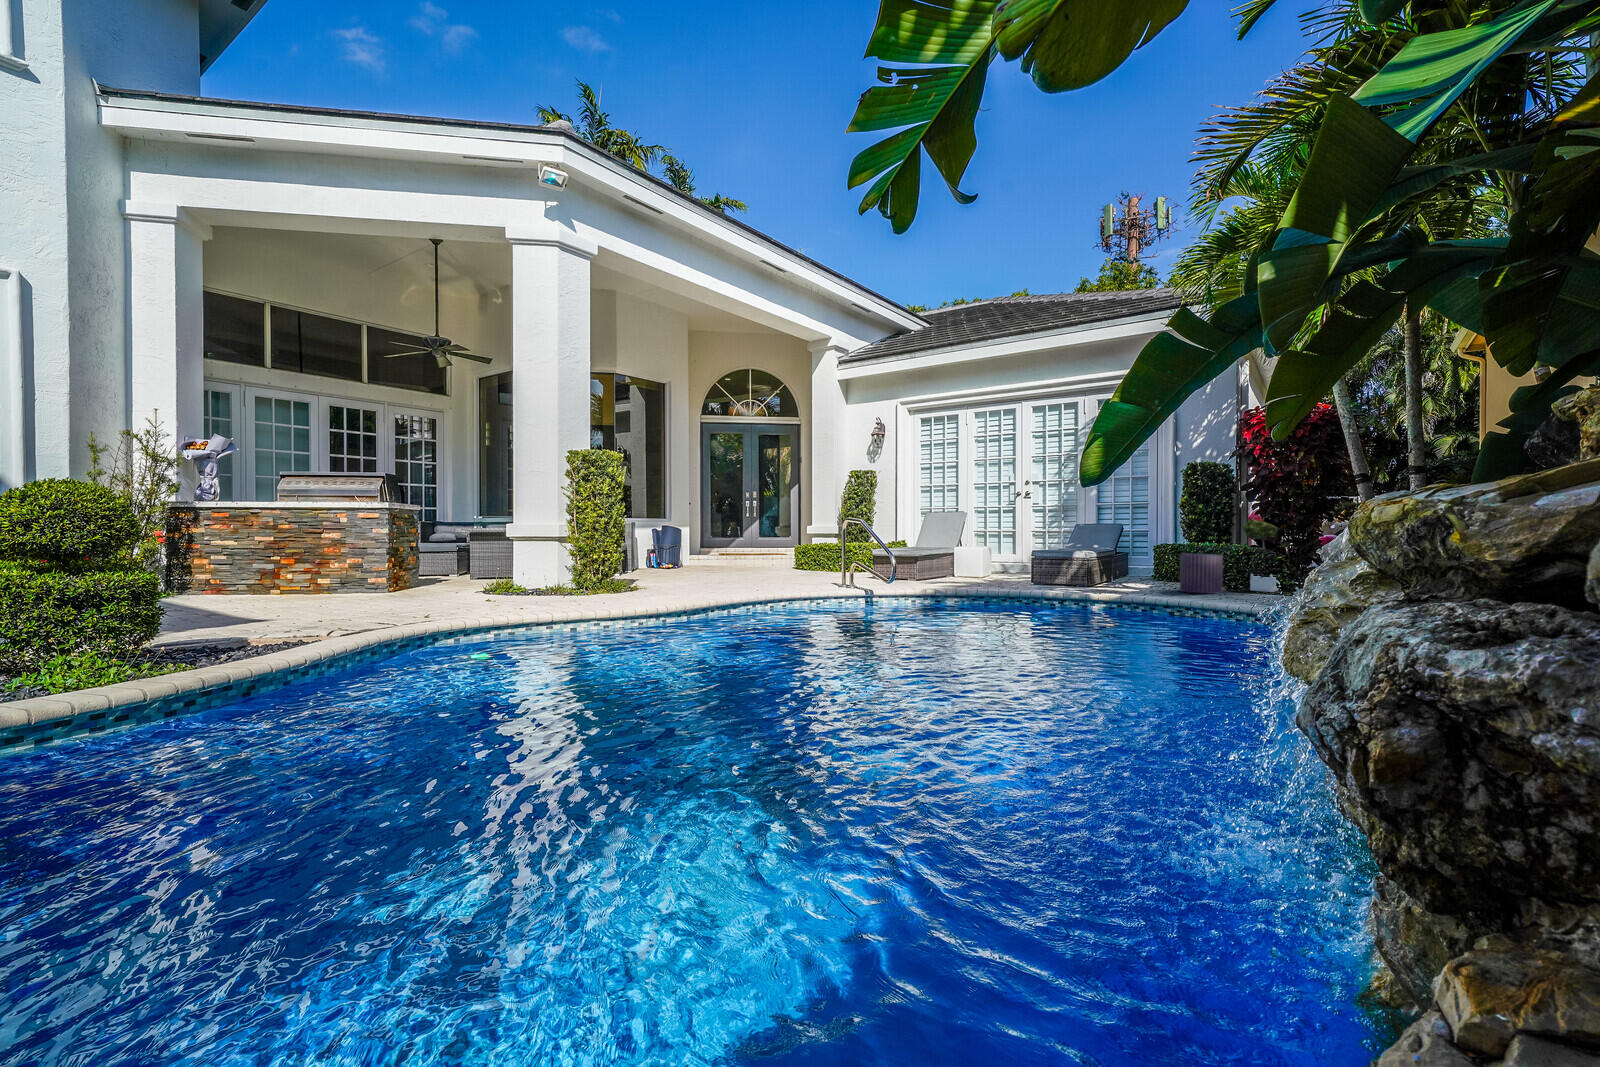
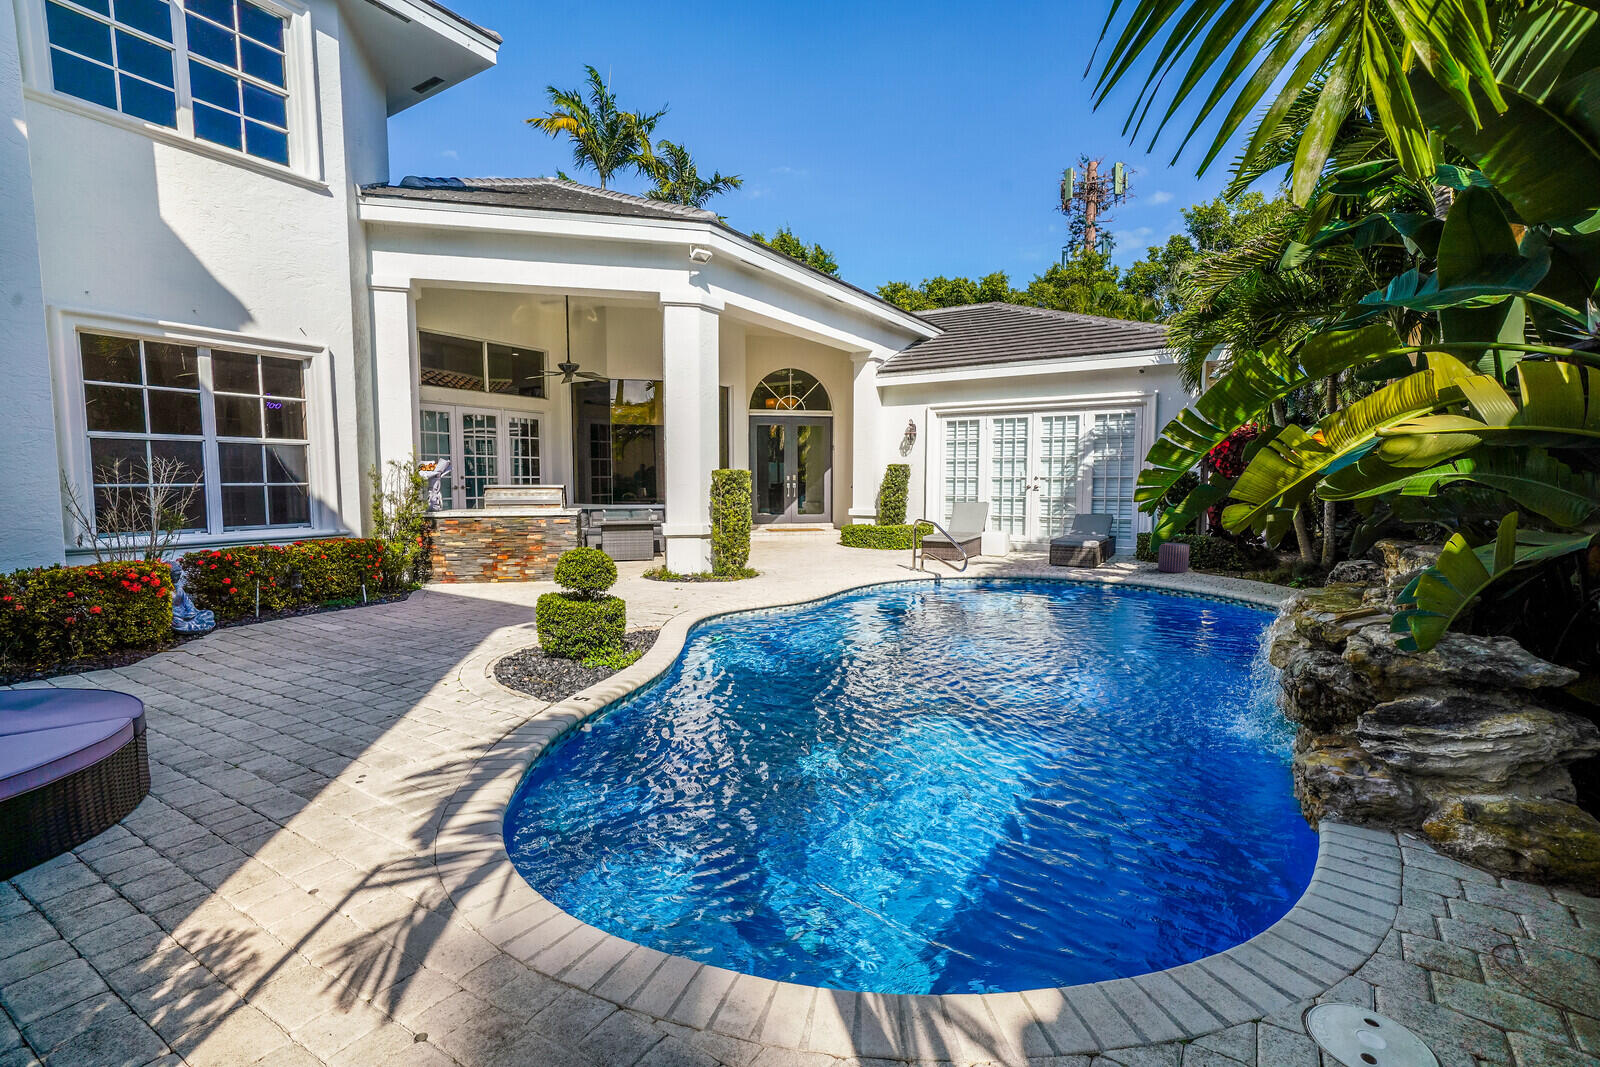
potted tree: present [1243,519,1279,592] -> none [1204,519,1229,572]

